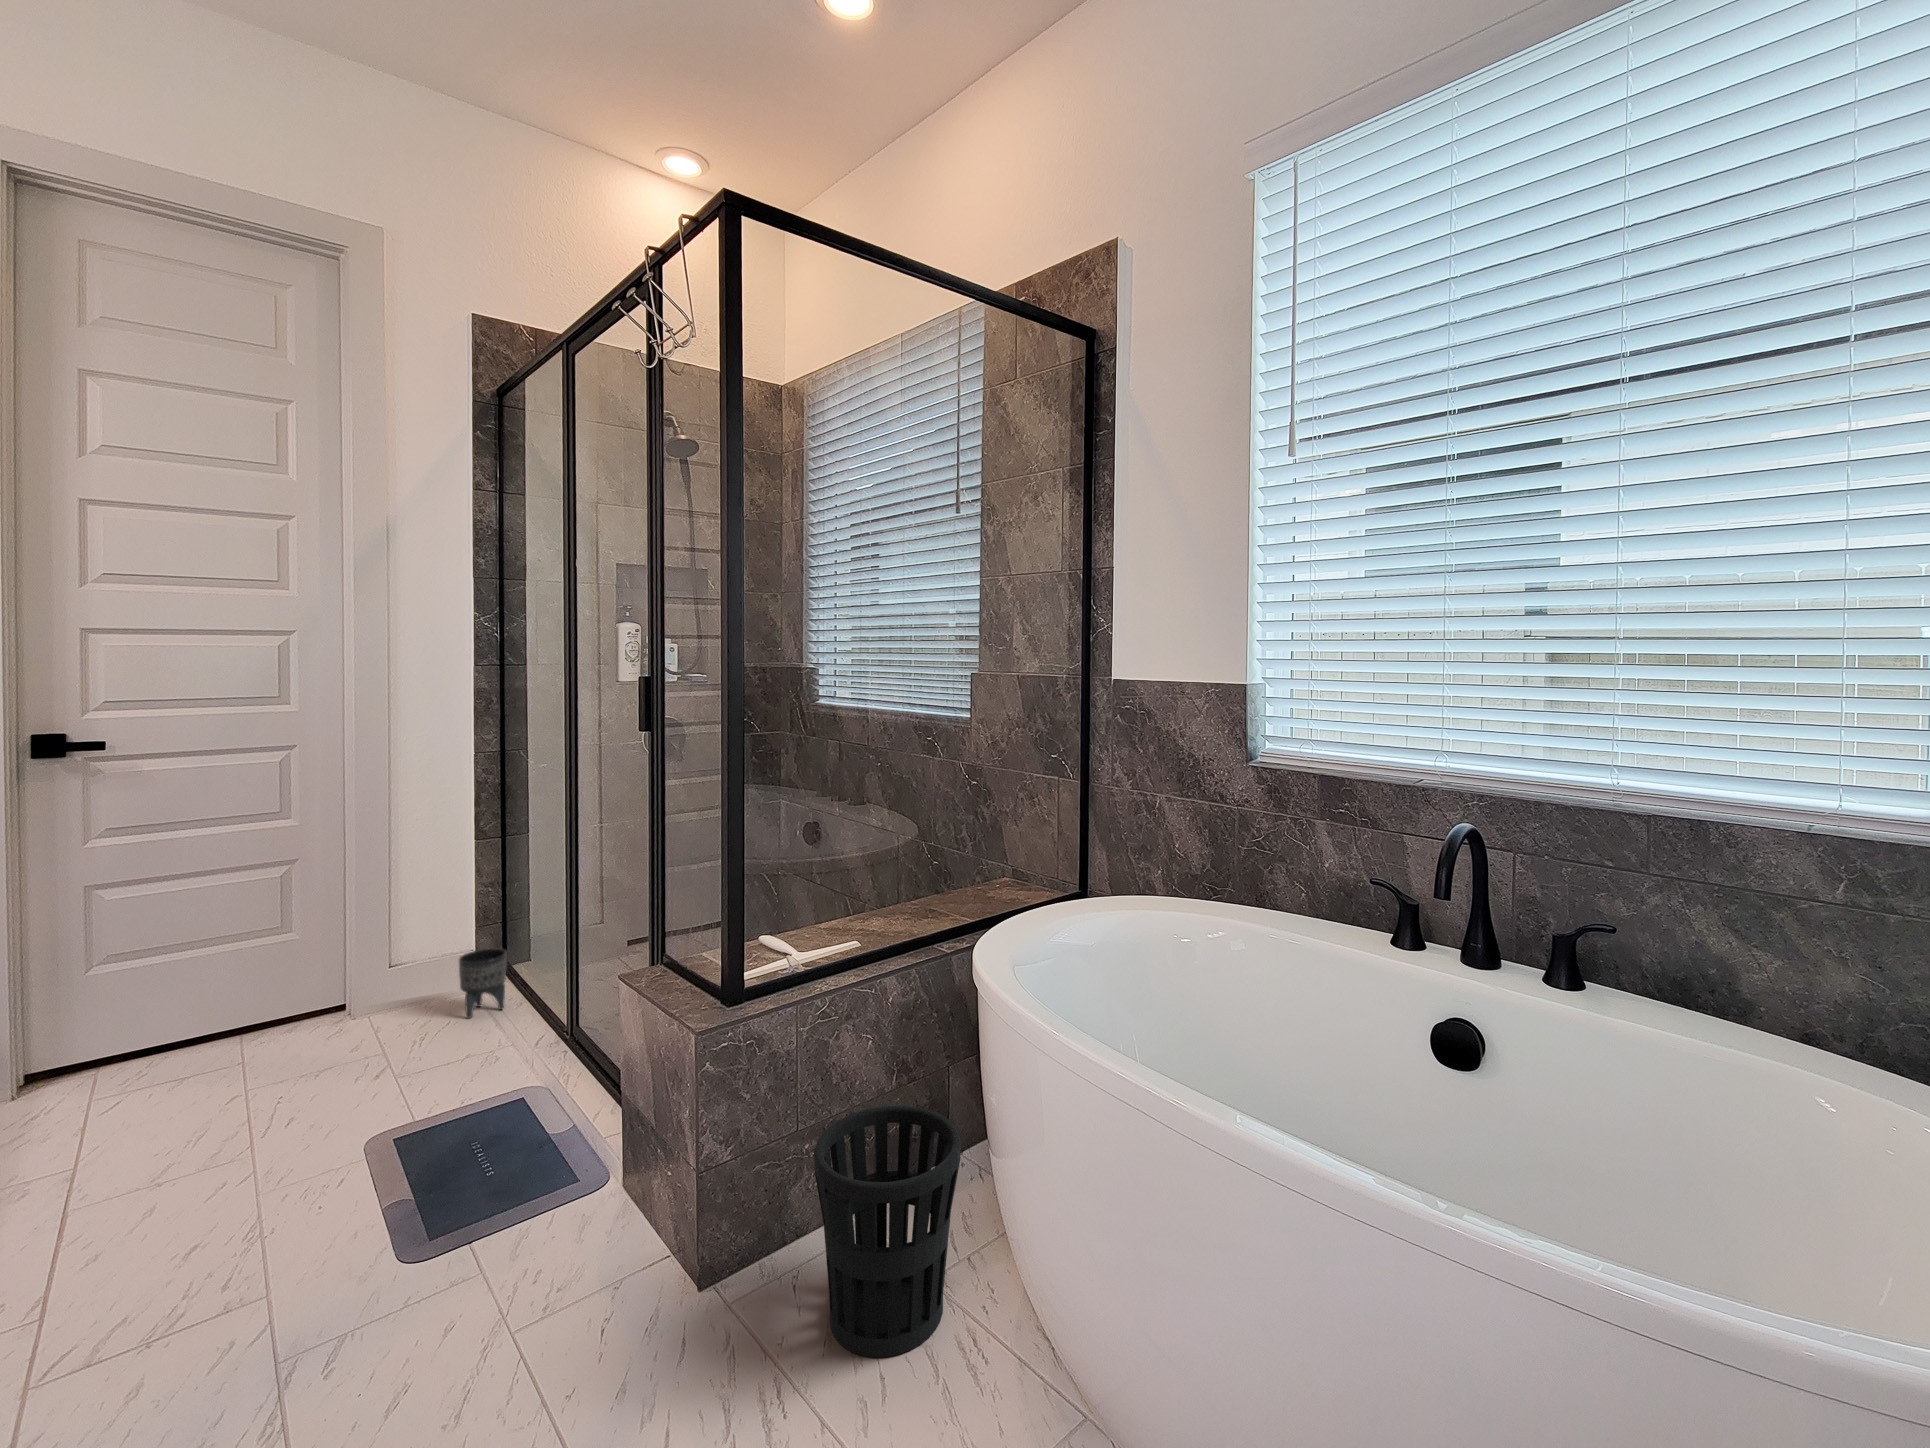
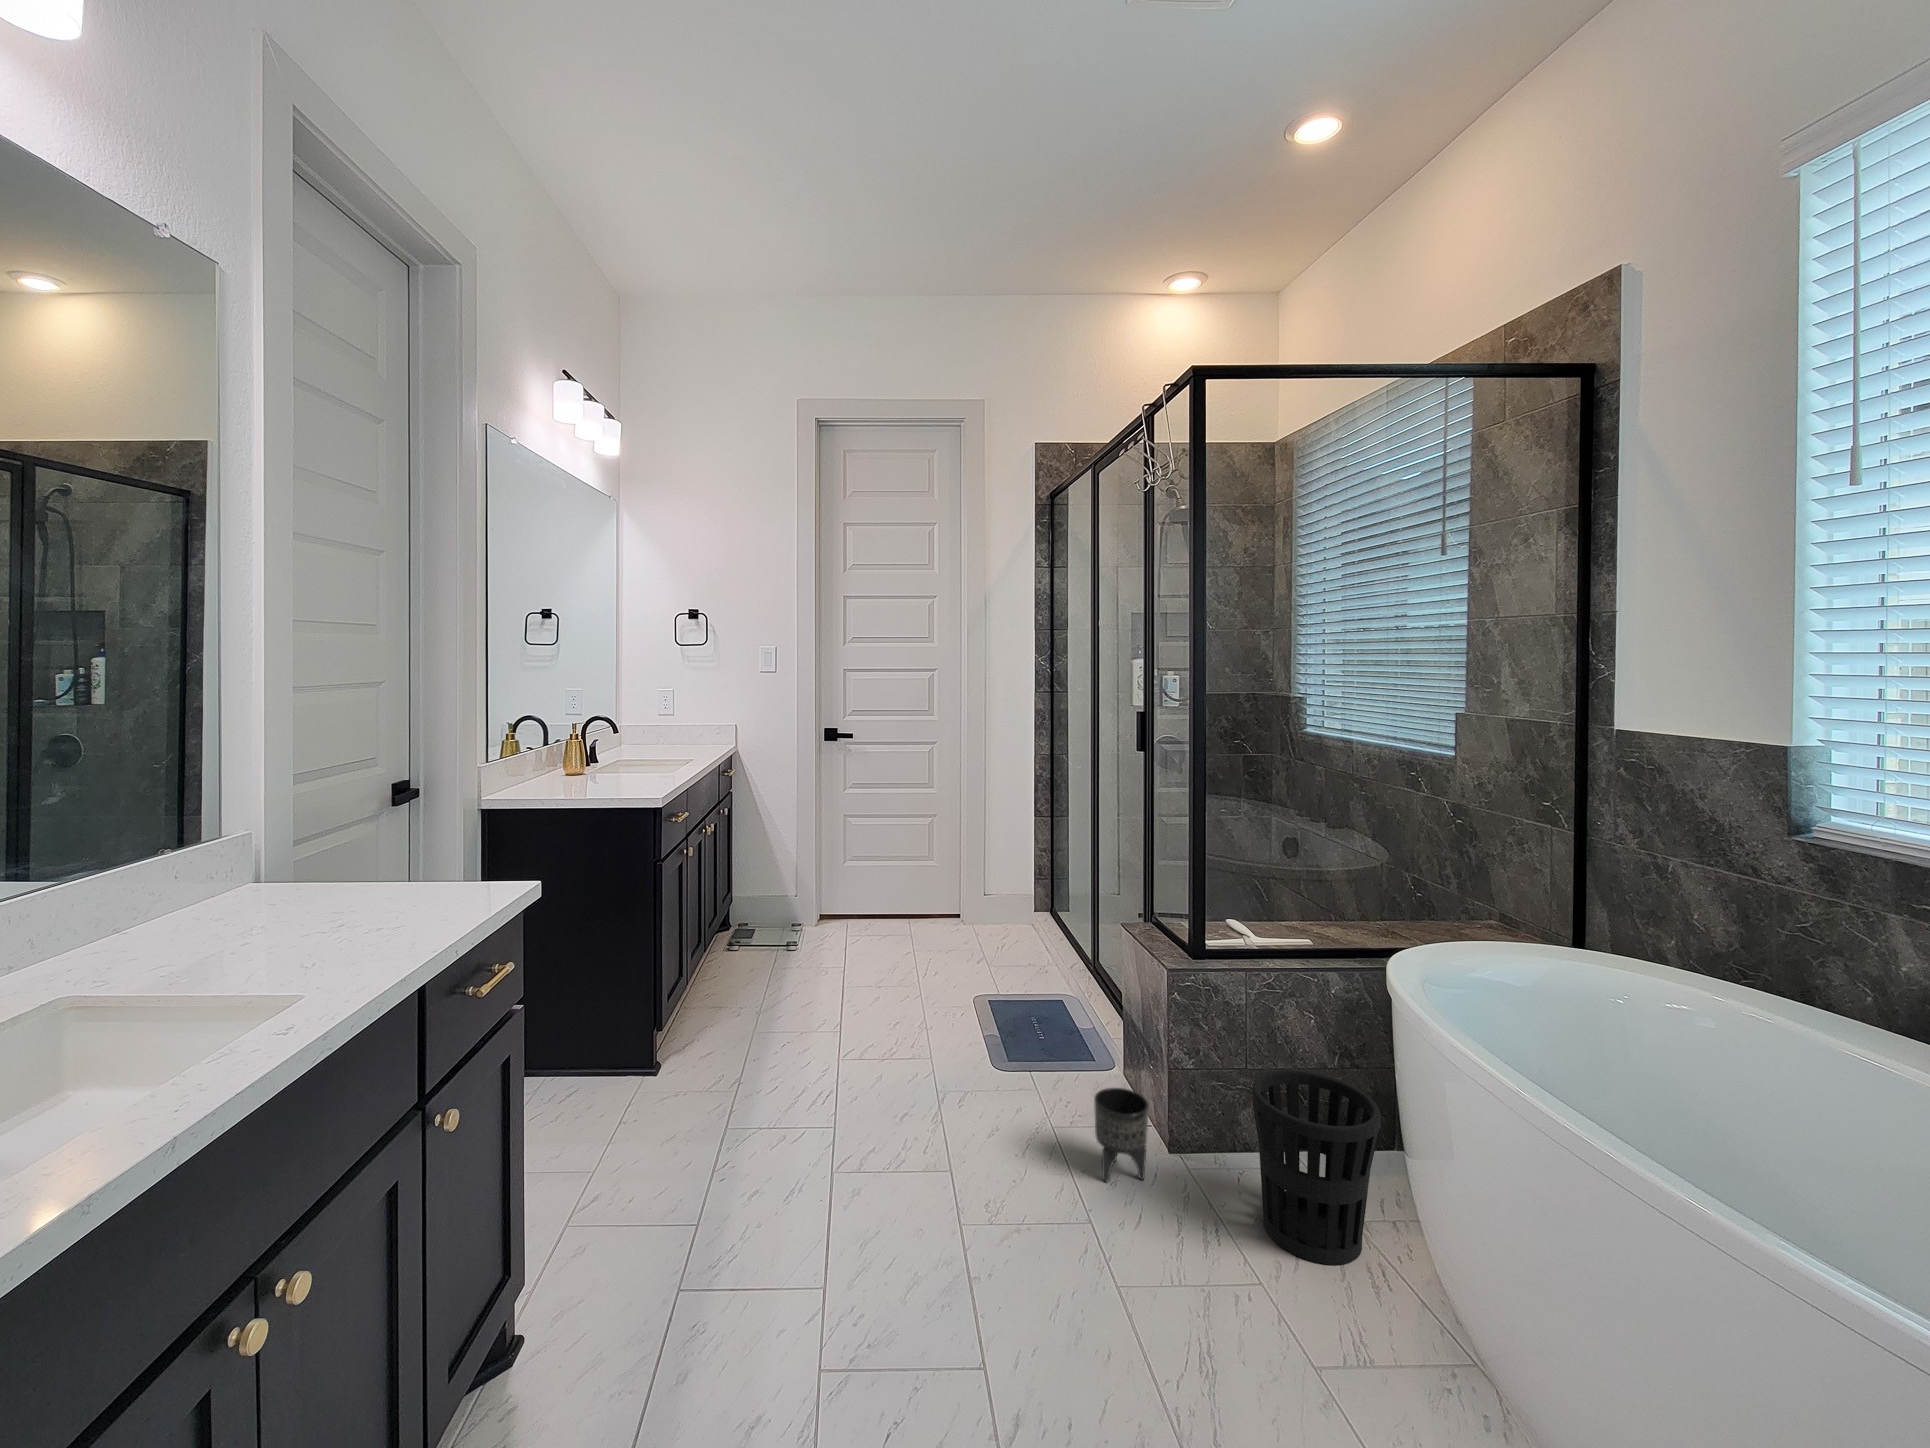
planter: present [459,949,507,1018] -> present [1094,1088,1149,1181]

